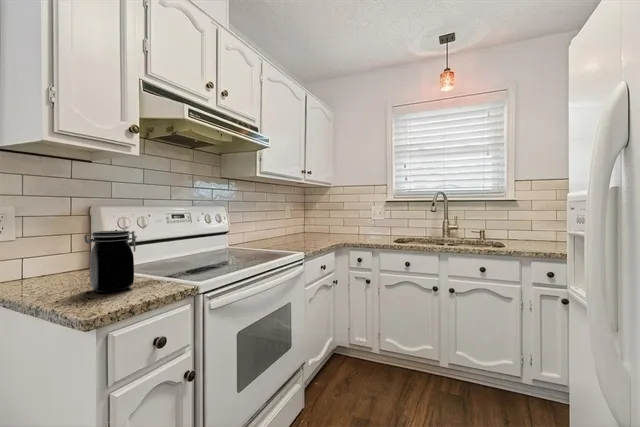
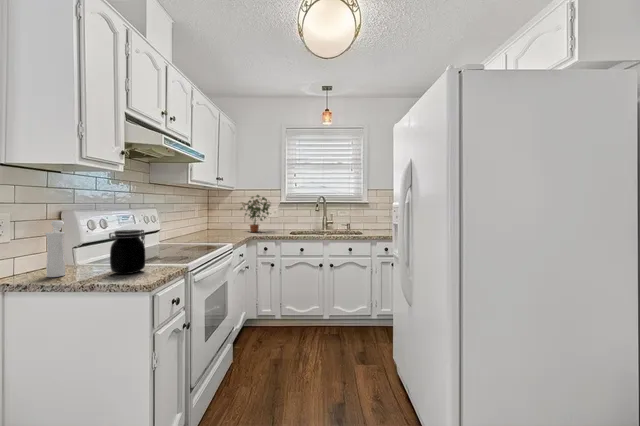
potted plant: none [335,191,372,238] -> present [240,195,270,232]
pepper mill: none [26,217,68,289] -> present [46,220,65,277]

